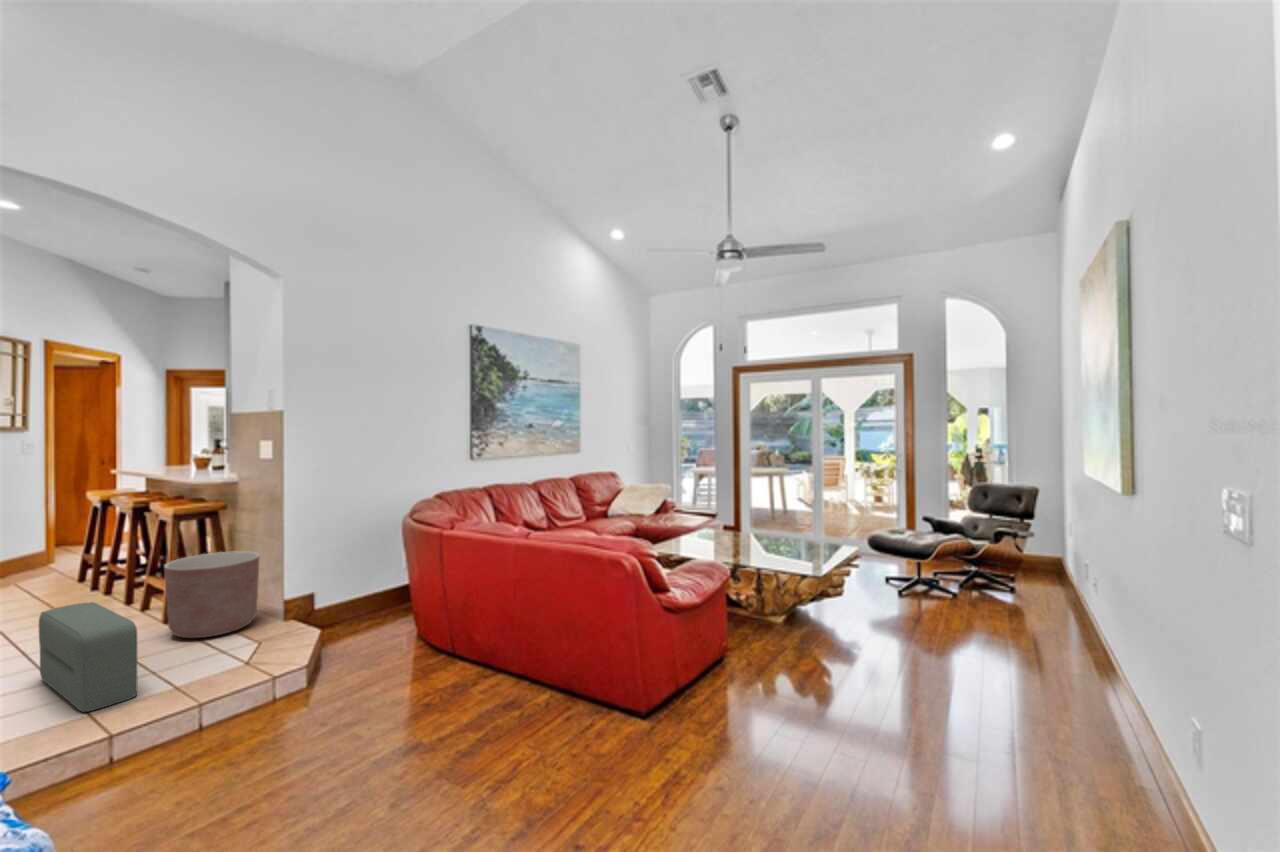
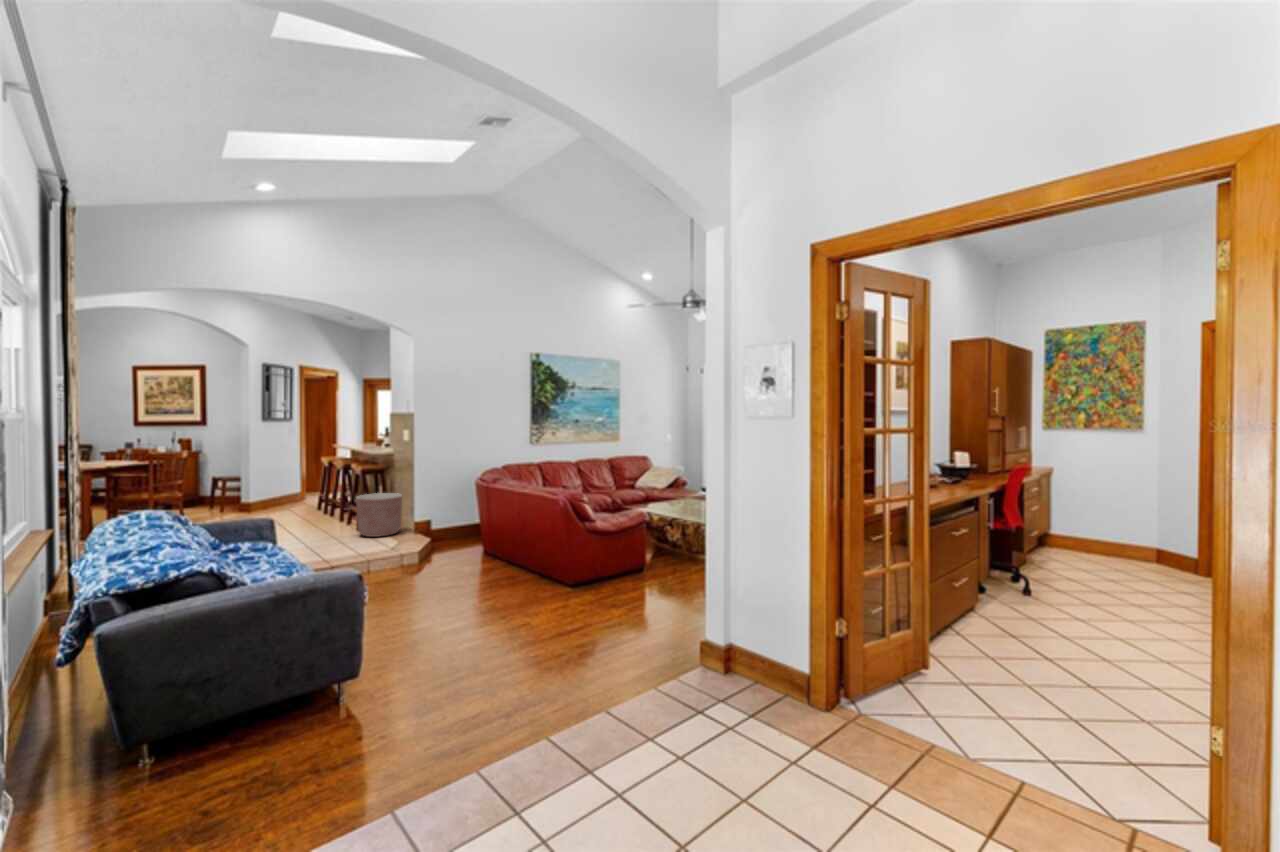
pouf: present [39,602,138,712] -> none [303,511,343,557]

